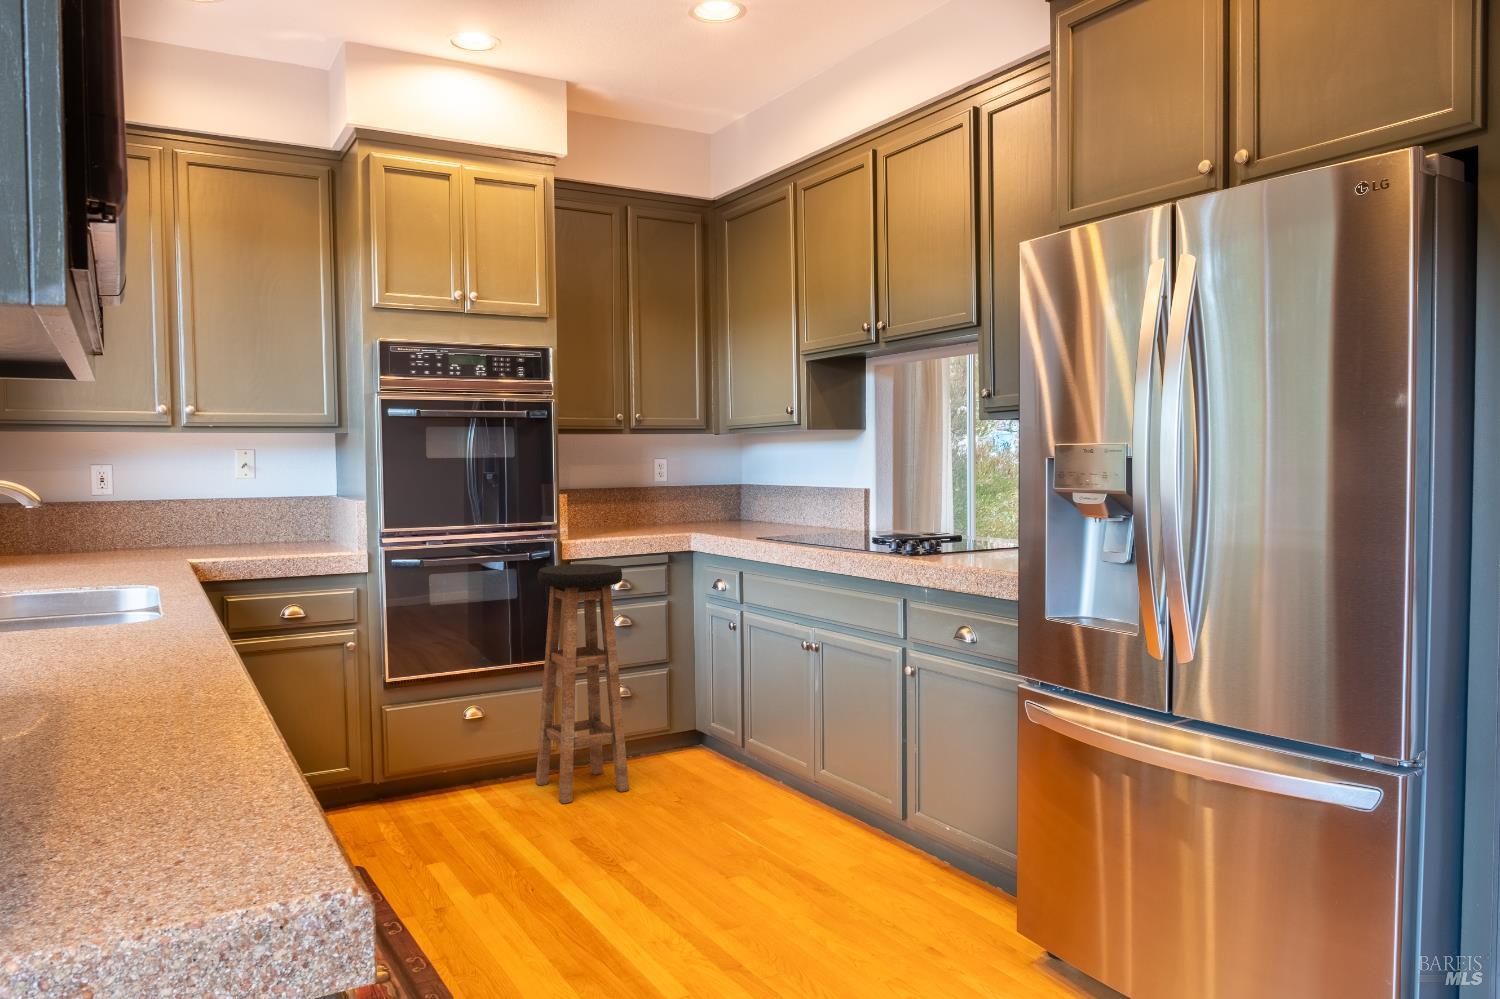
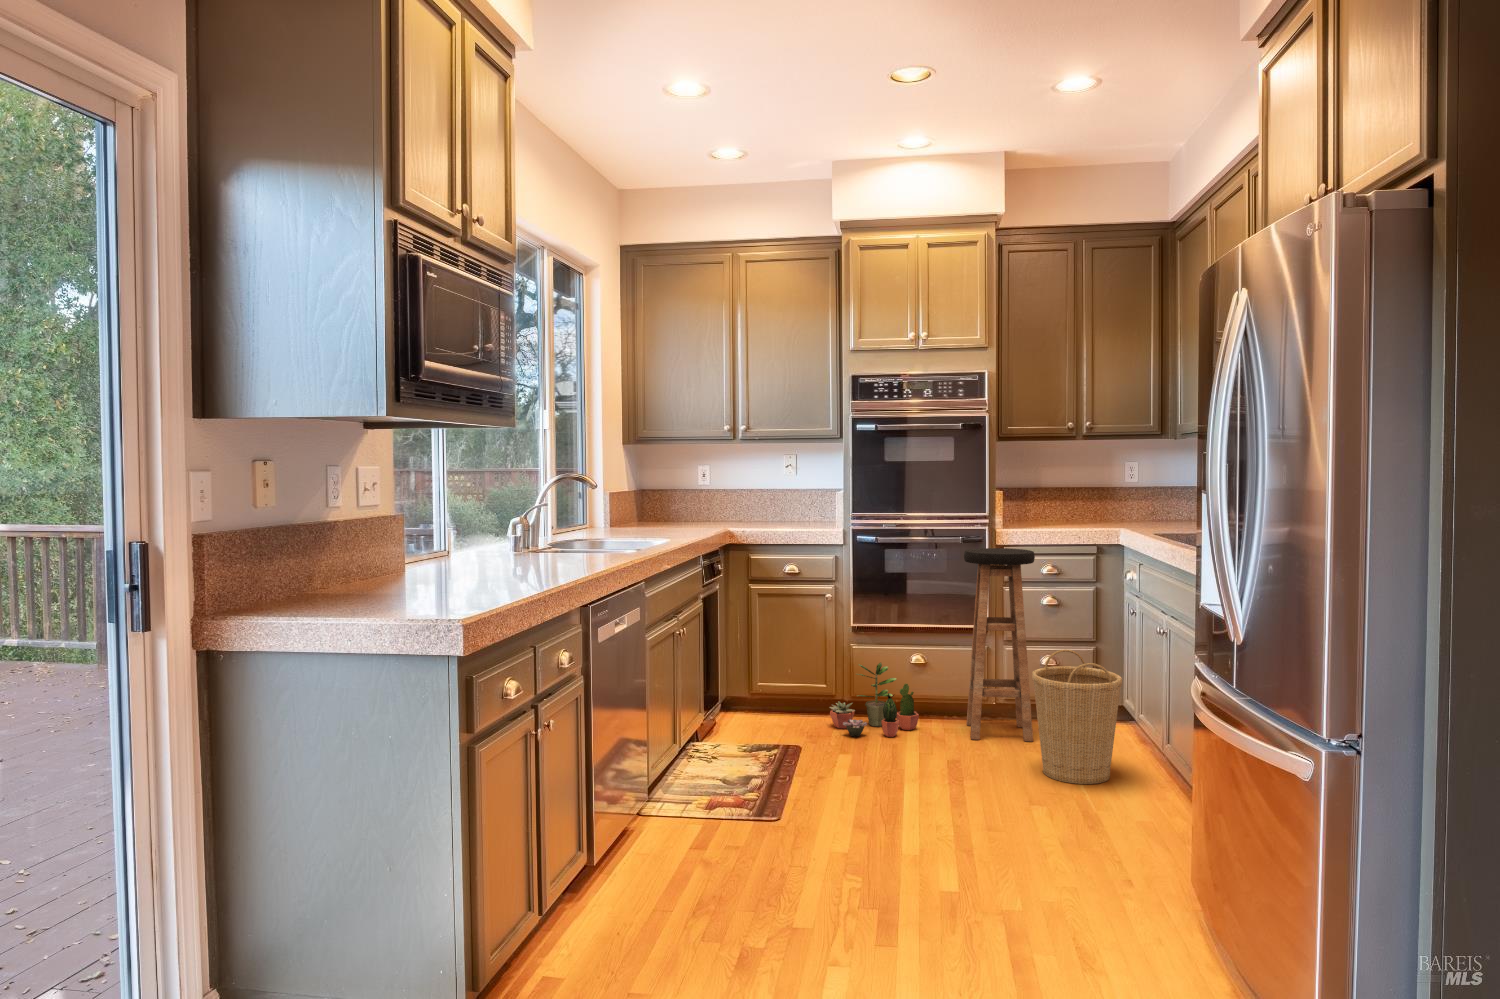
basket: none [662,680,760,834] -> present [1032,650,1122,784]
potted plant: none [366,728,489,836] -> present [829,662,919,737]

